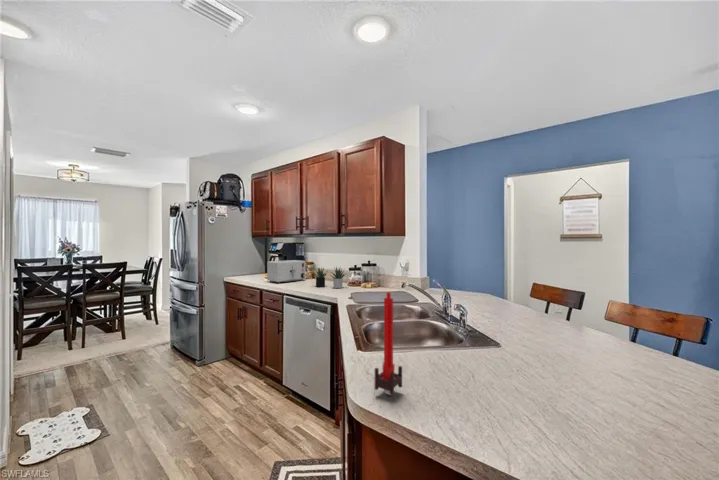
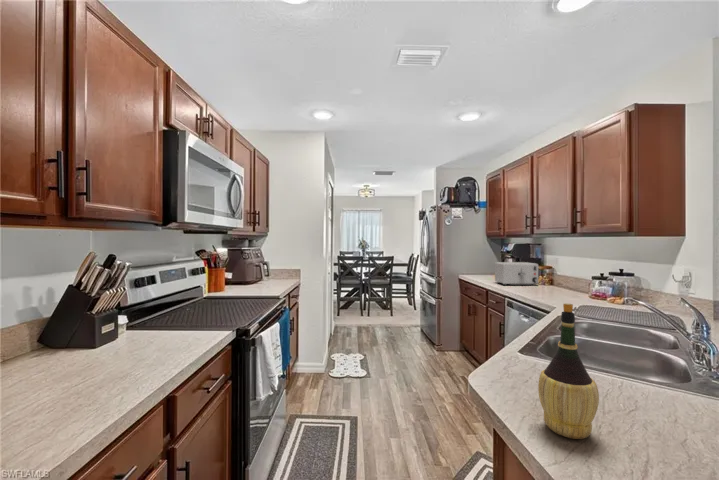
succulent plant: present [313,268,346,288] -> none [538,270,584,298]
candle: present [375,292,402,395] -> none [493,294,520,386]
wine bottle: none [456,294,514,436] -> present [538,303,599,439]

